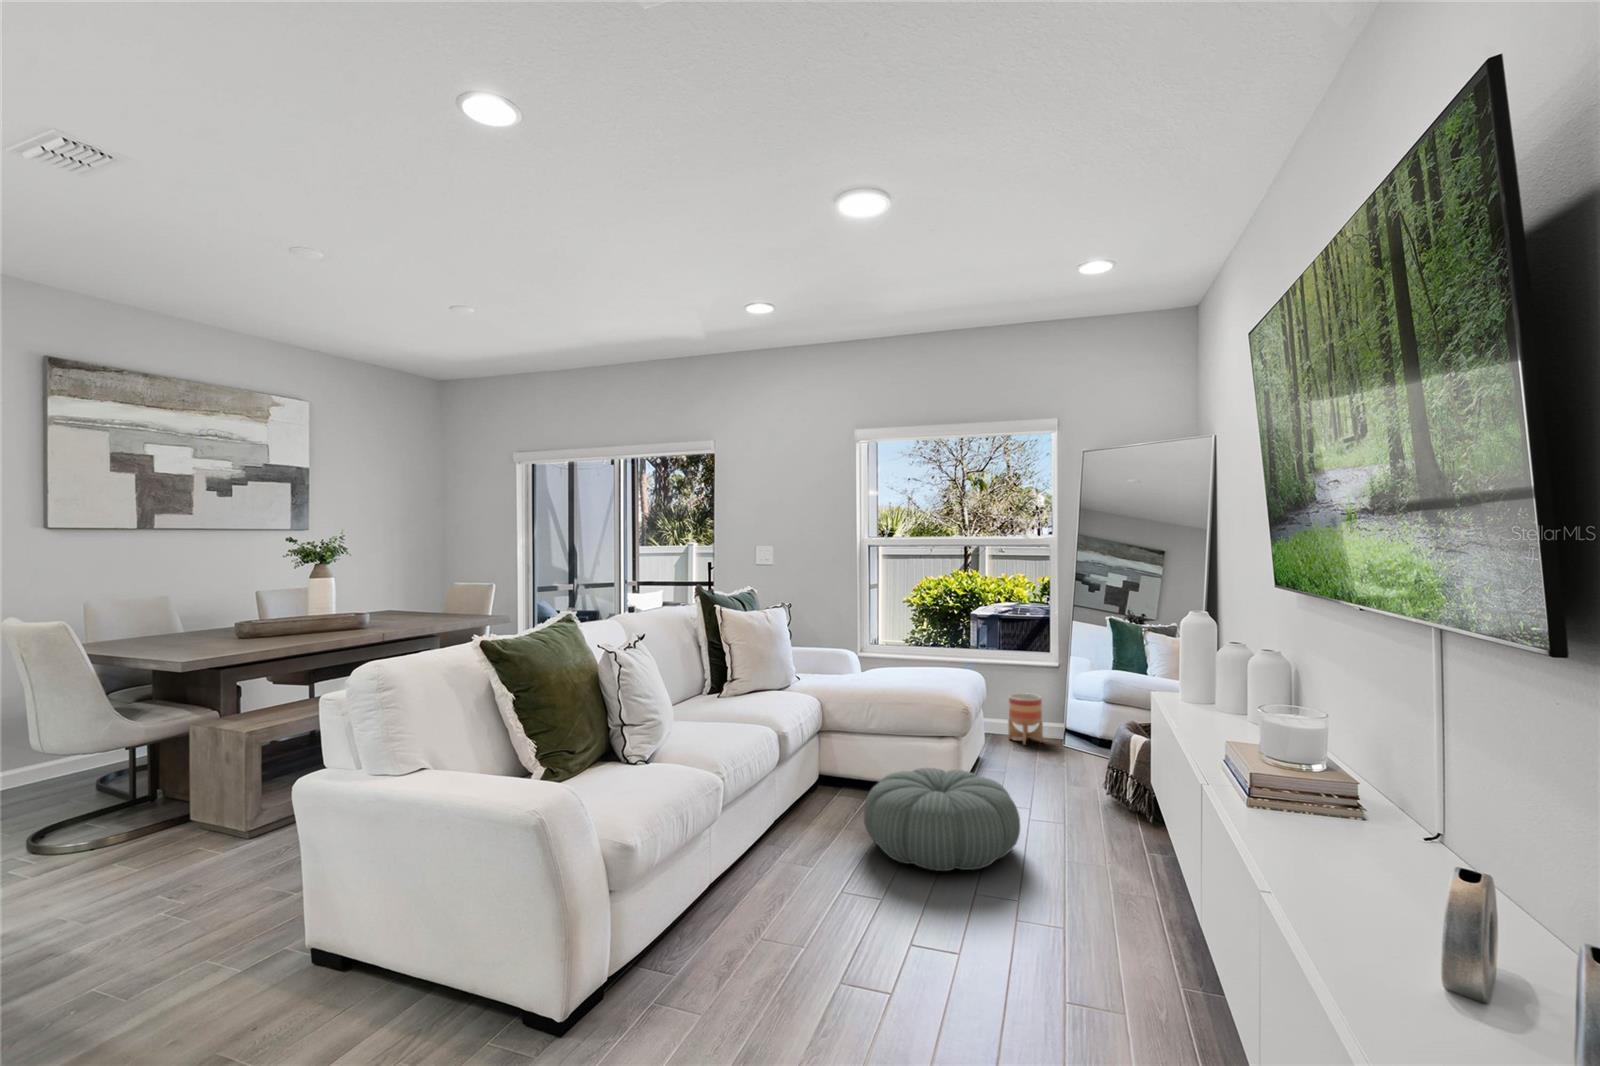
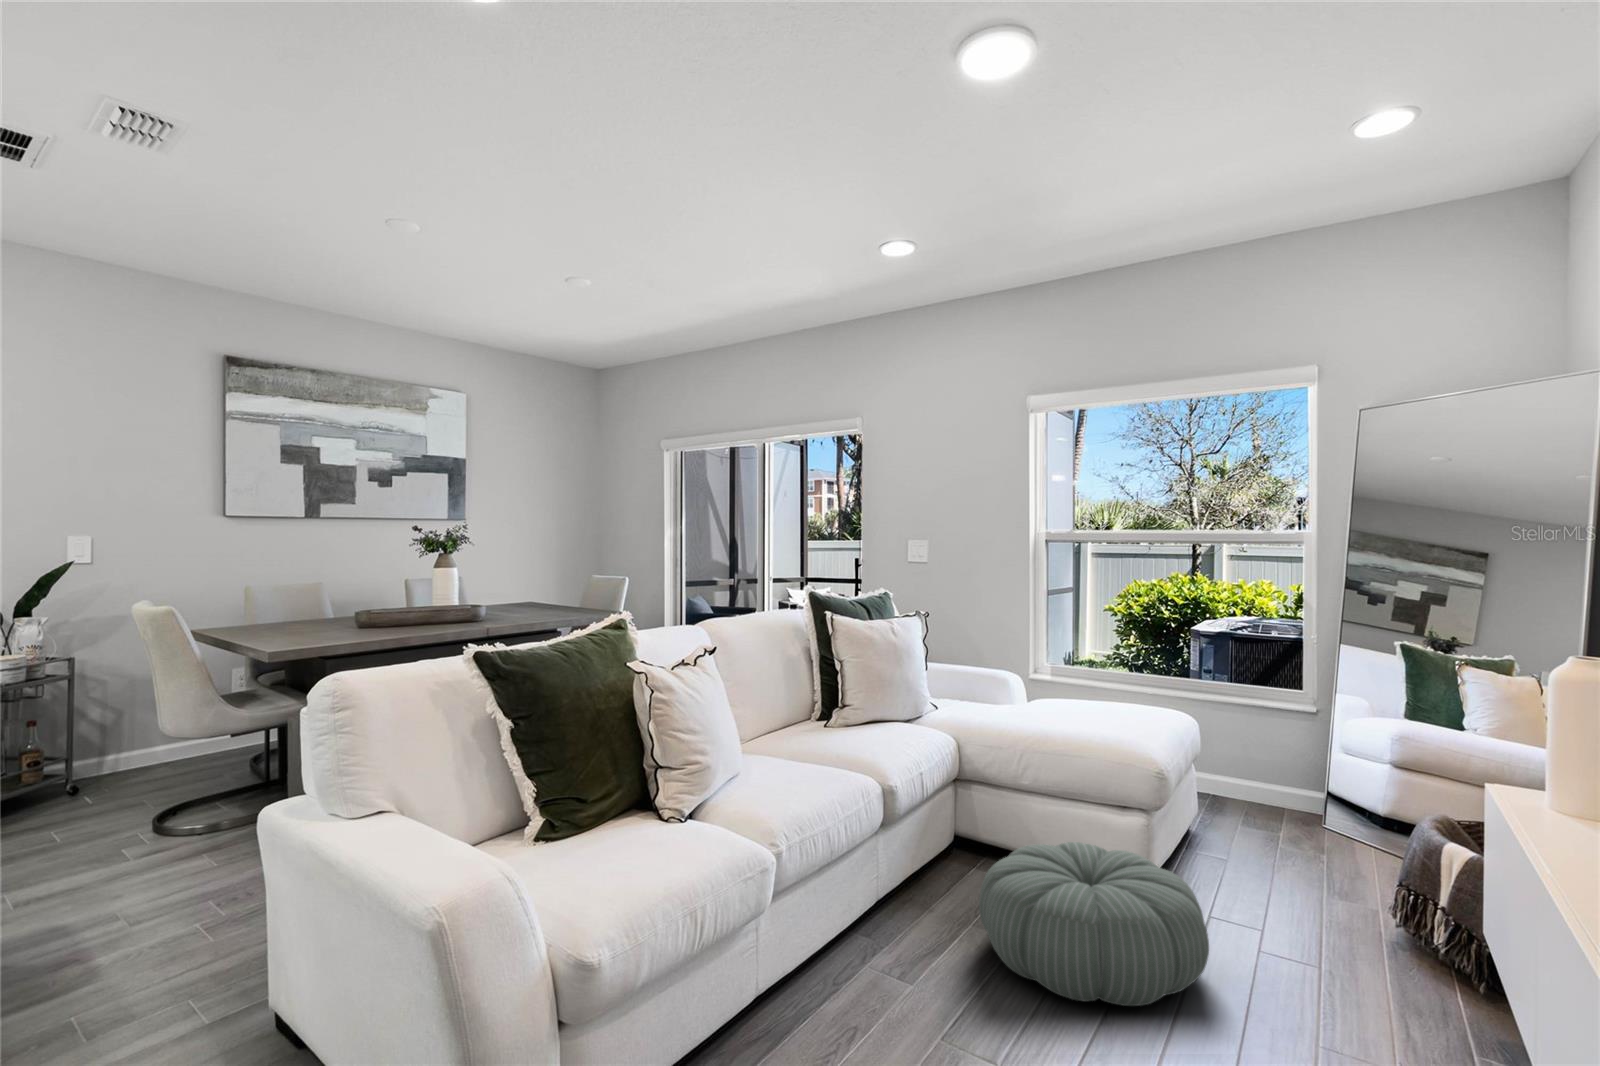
planter: present [1008,693,1043,745] -> none [1242,742,1294,814]

